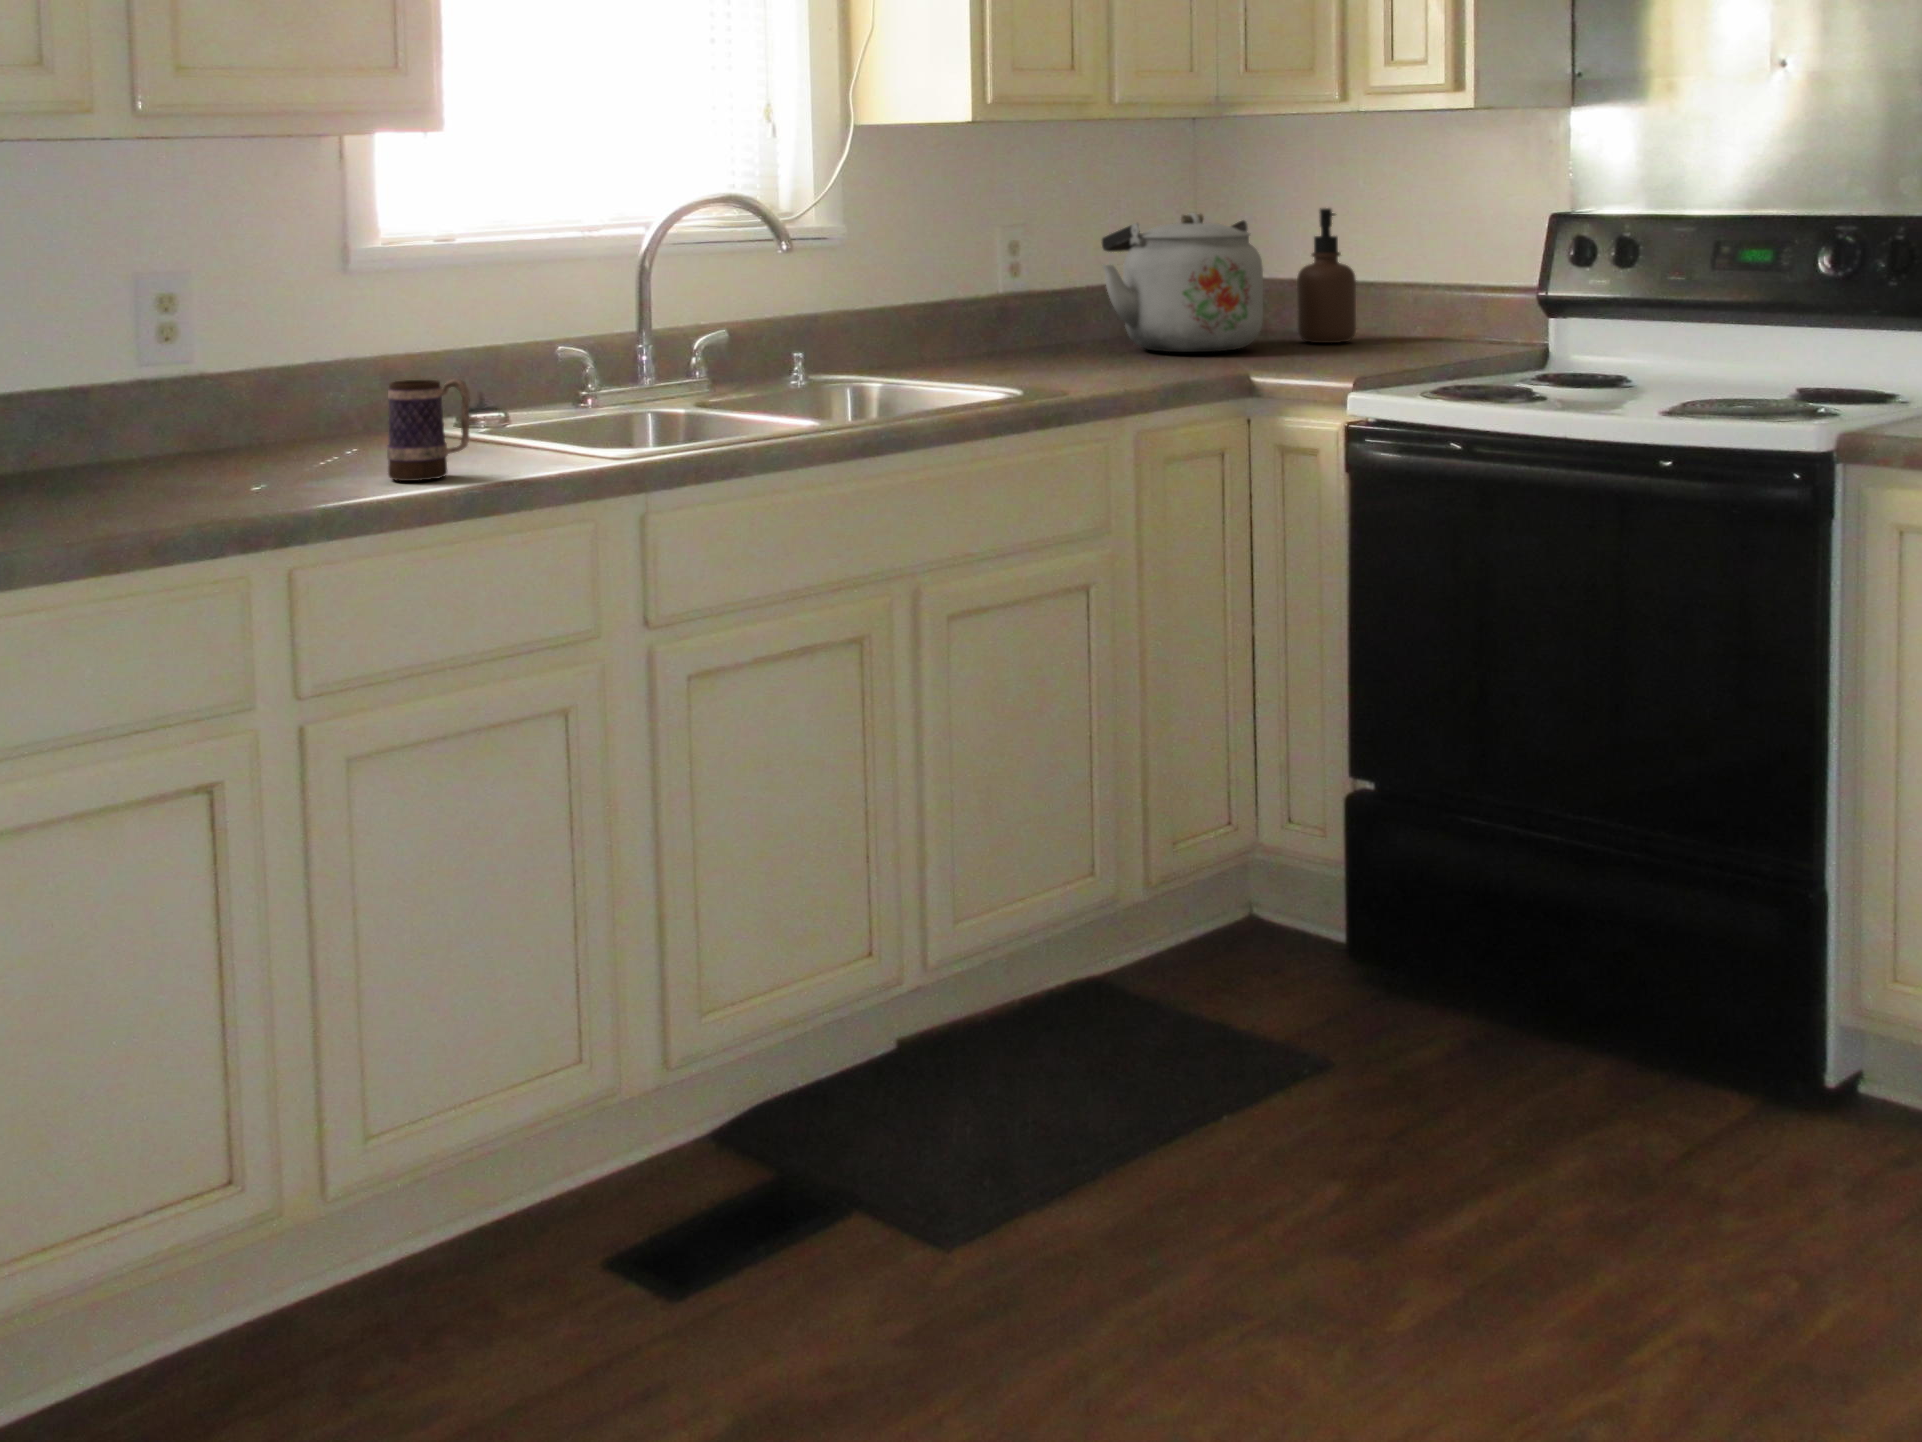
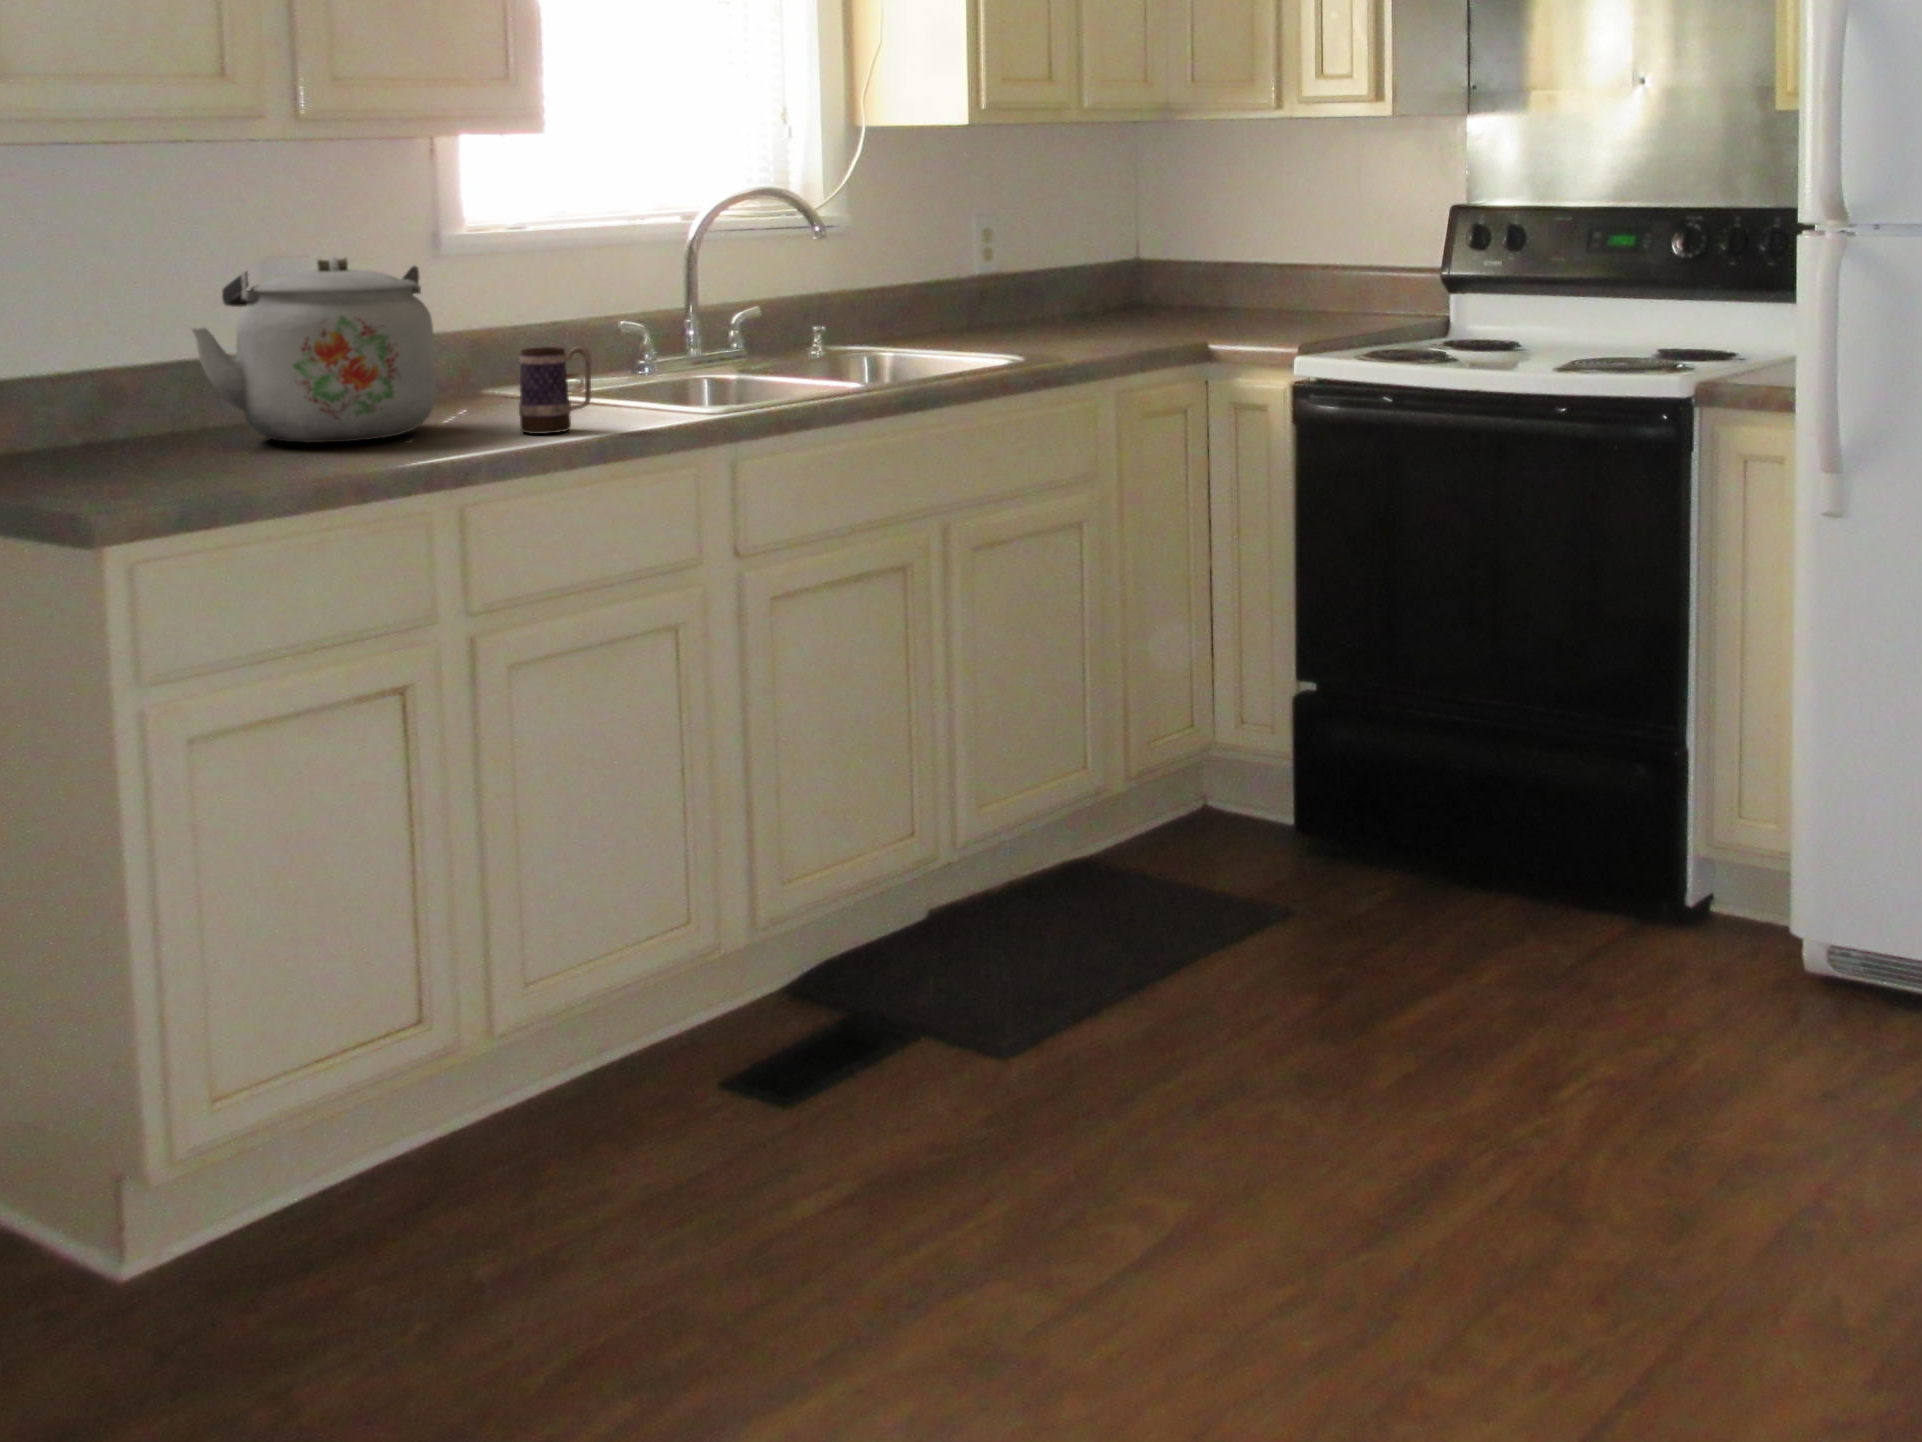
soap dispenser: present [1297,208,1356,343] -> none [1236,200,1286,317]
kettle: present [1102,213,1263,352] -> present [192,257,436,443]

